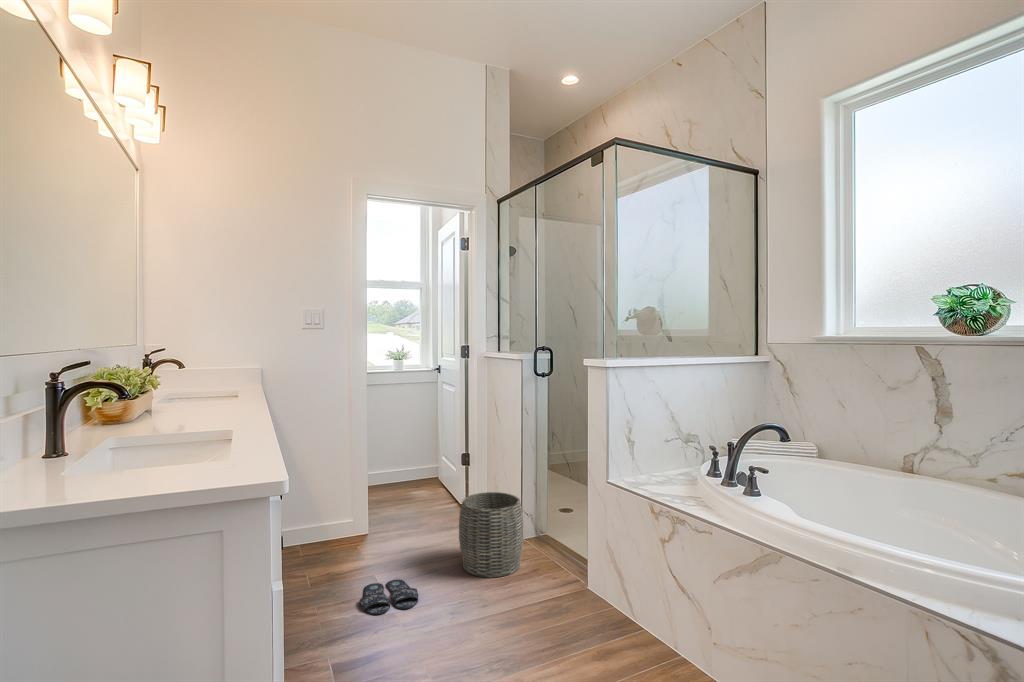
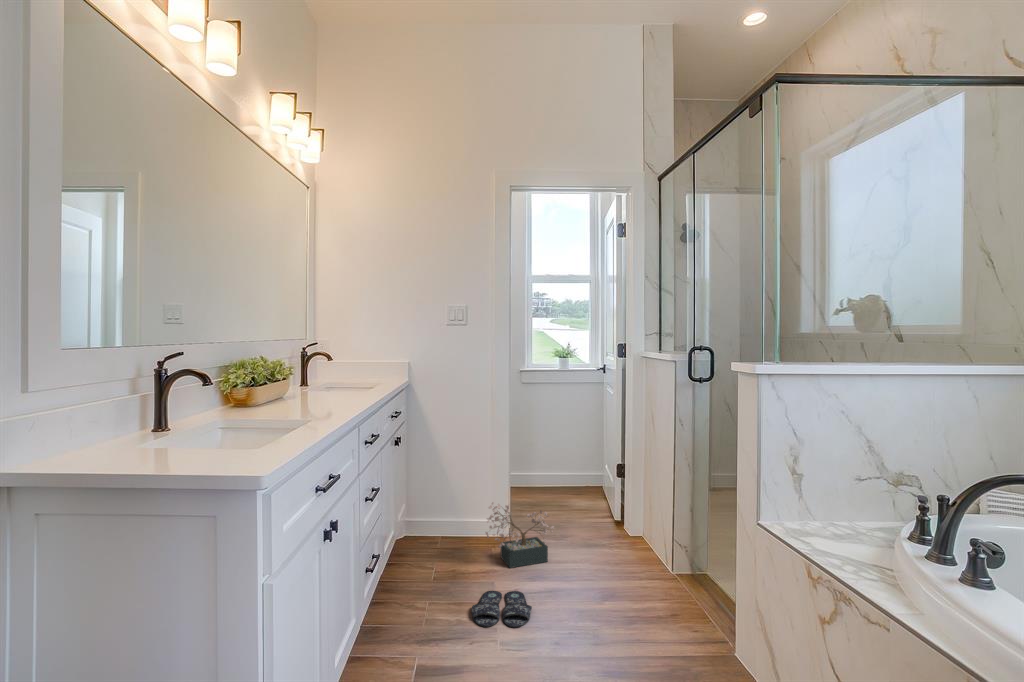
woven basket: present [459,492,524,577] -> none [587,511,663,613]
decorative plant: none [353,501,417,562] -> present [486,503,554,568]

